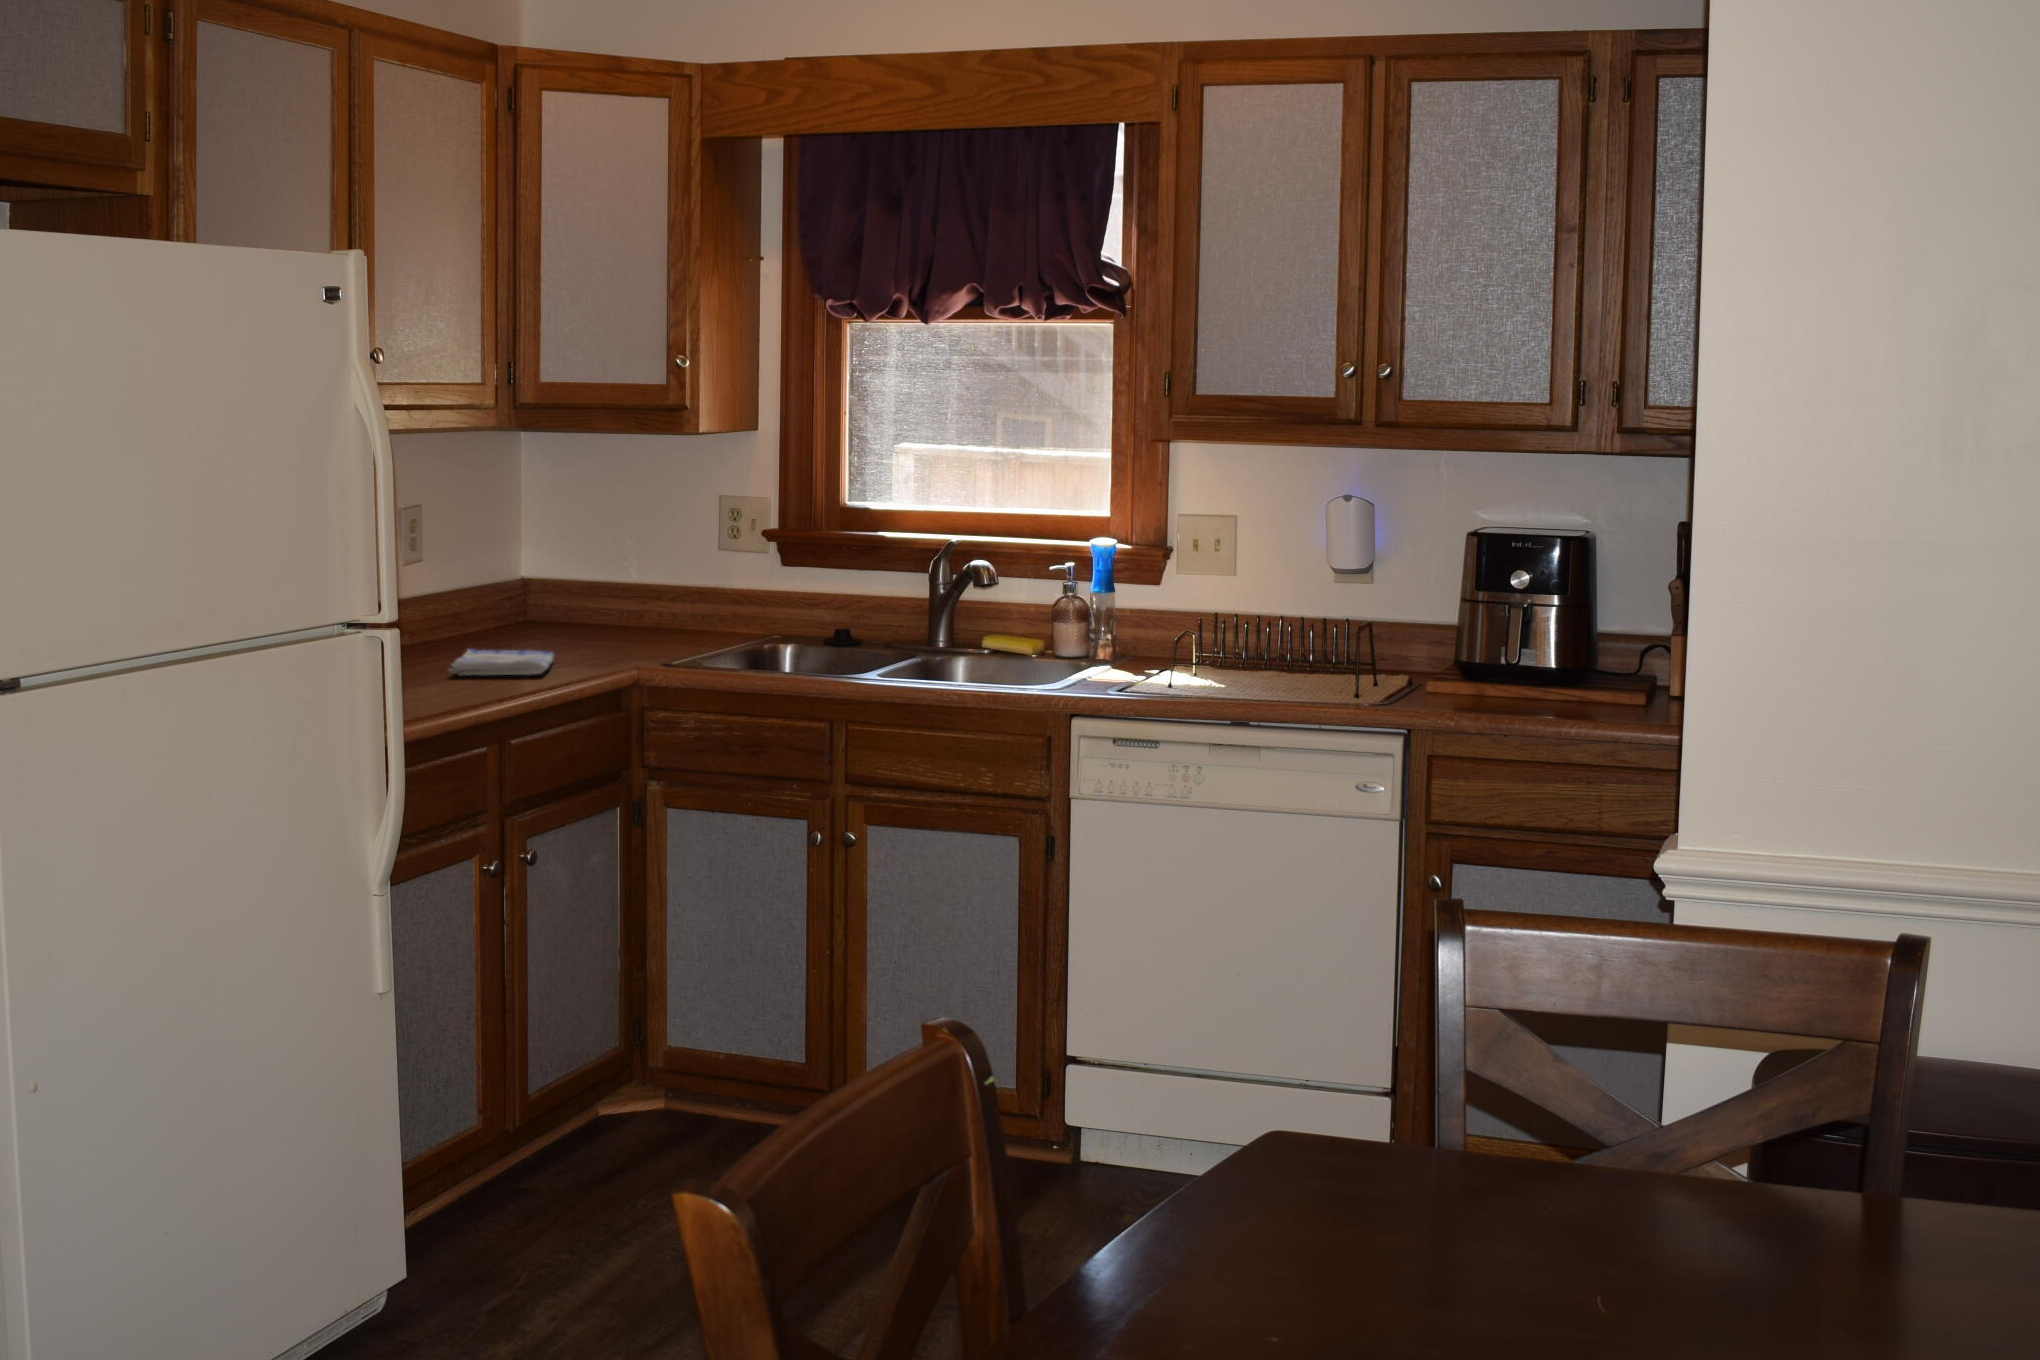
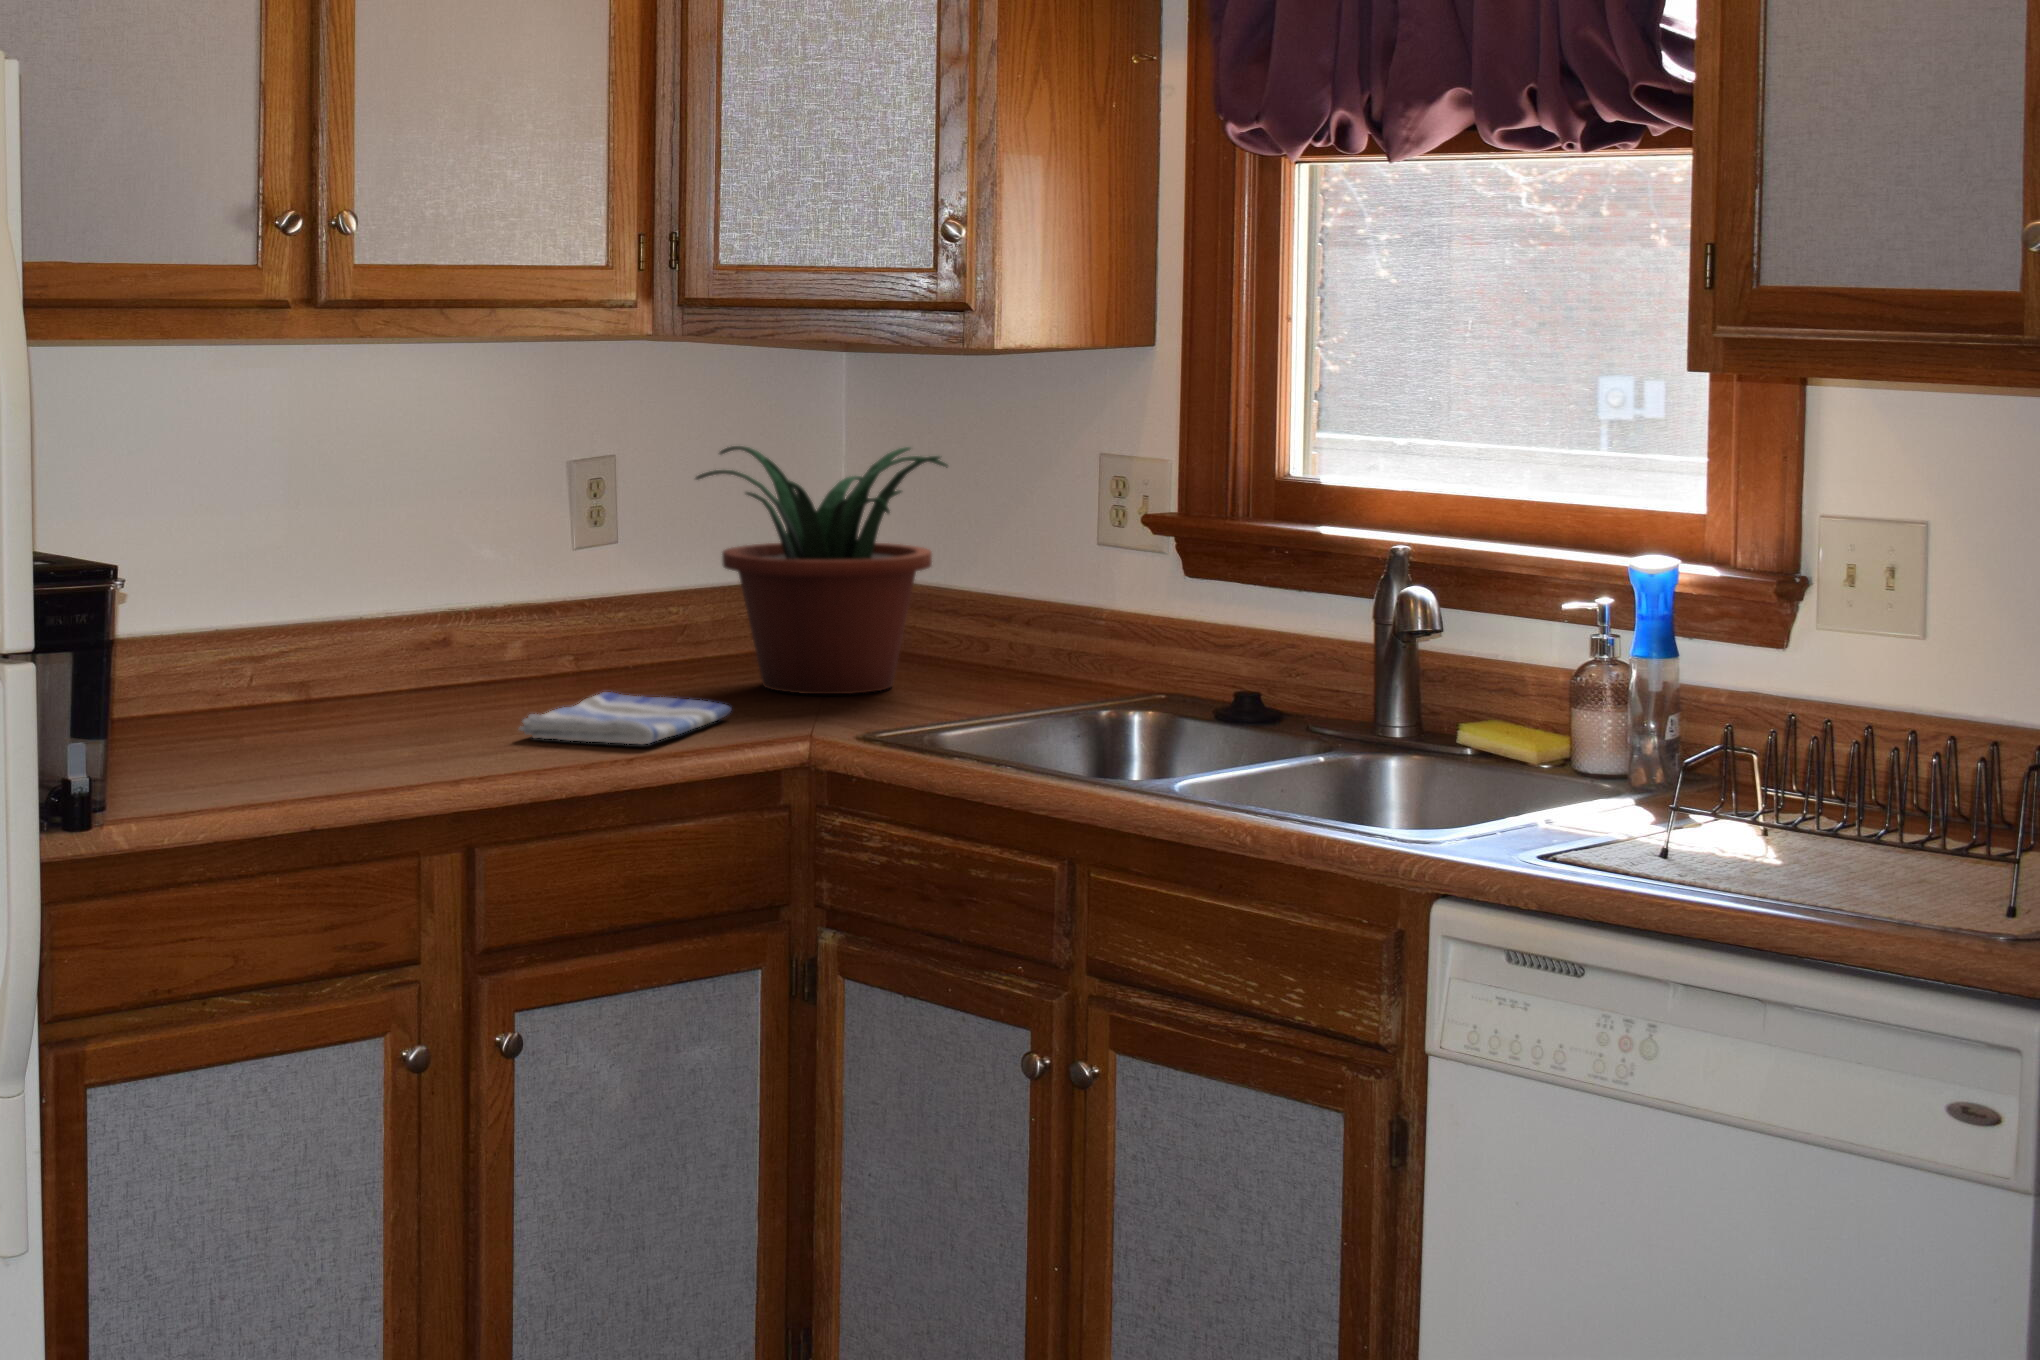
potted plant: none [484,493,651,647] -> present [696,446,948,694]

